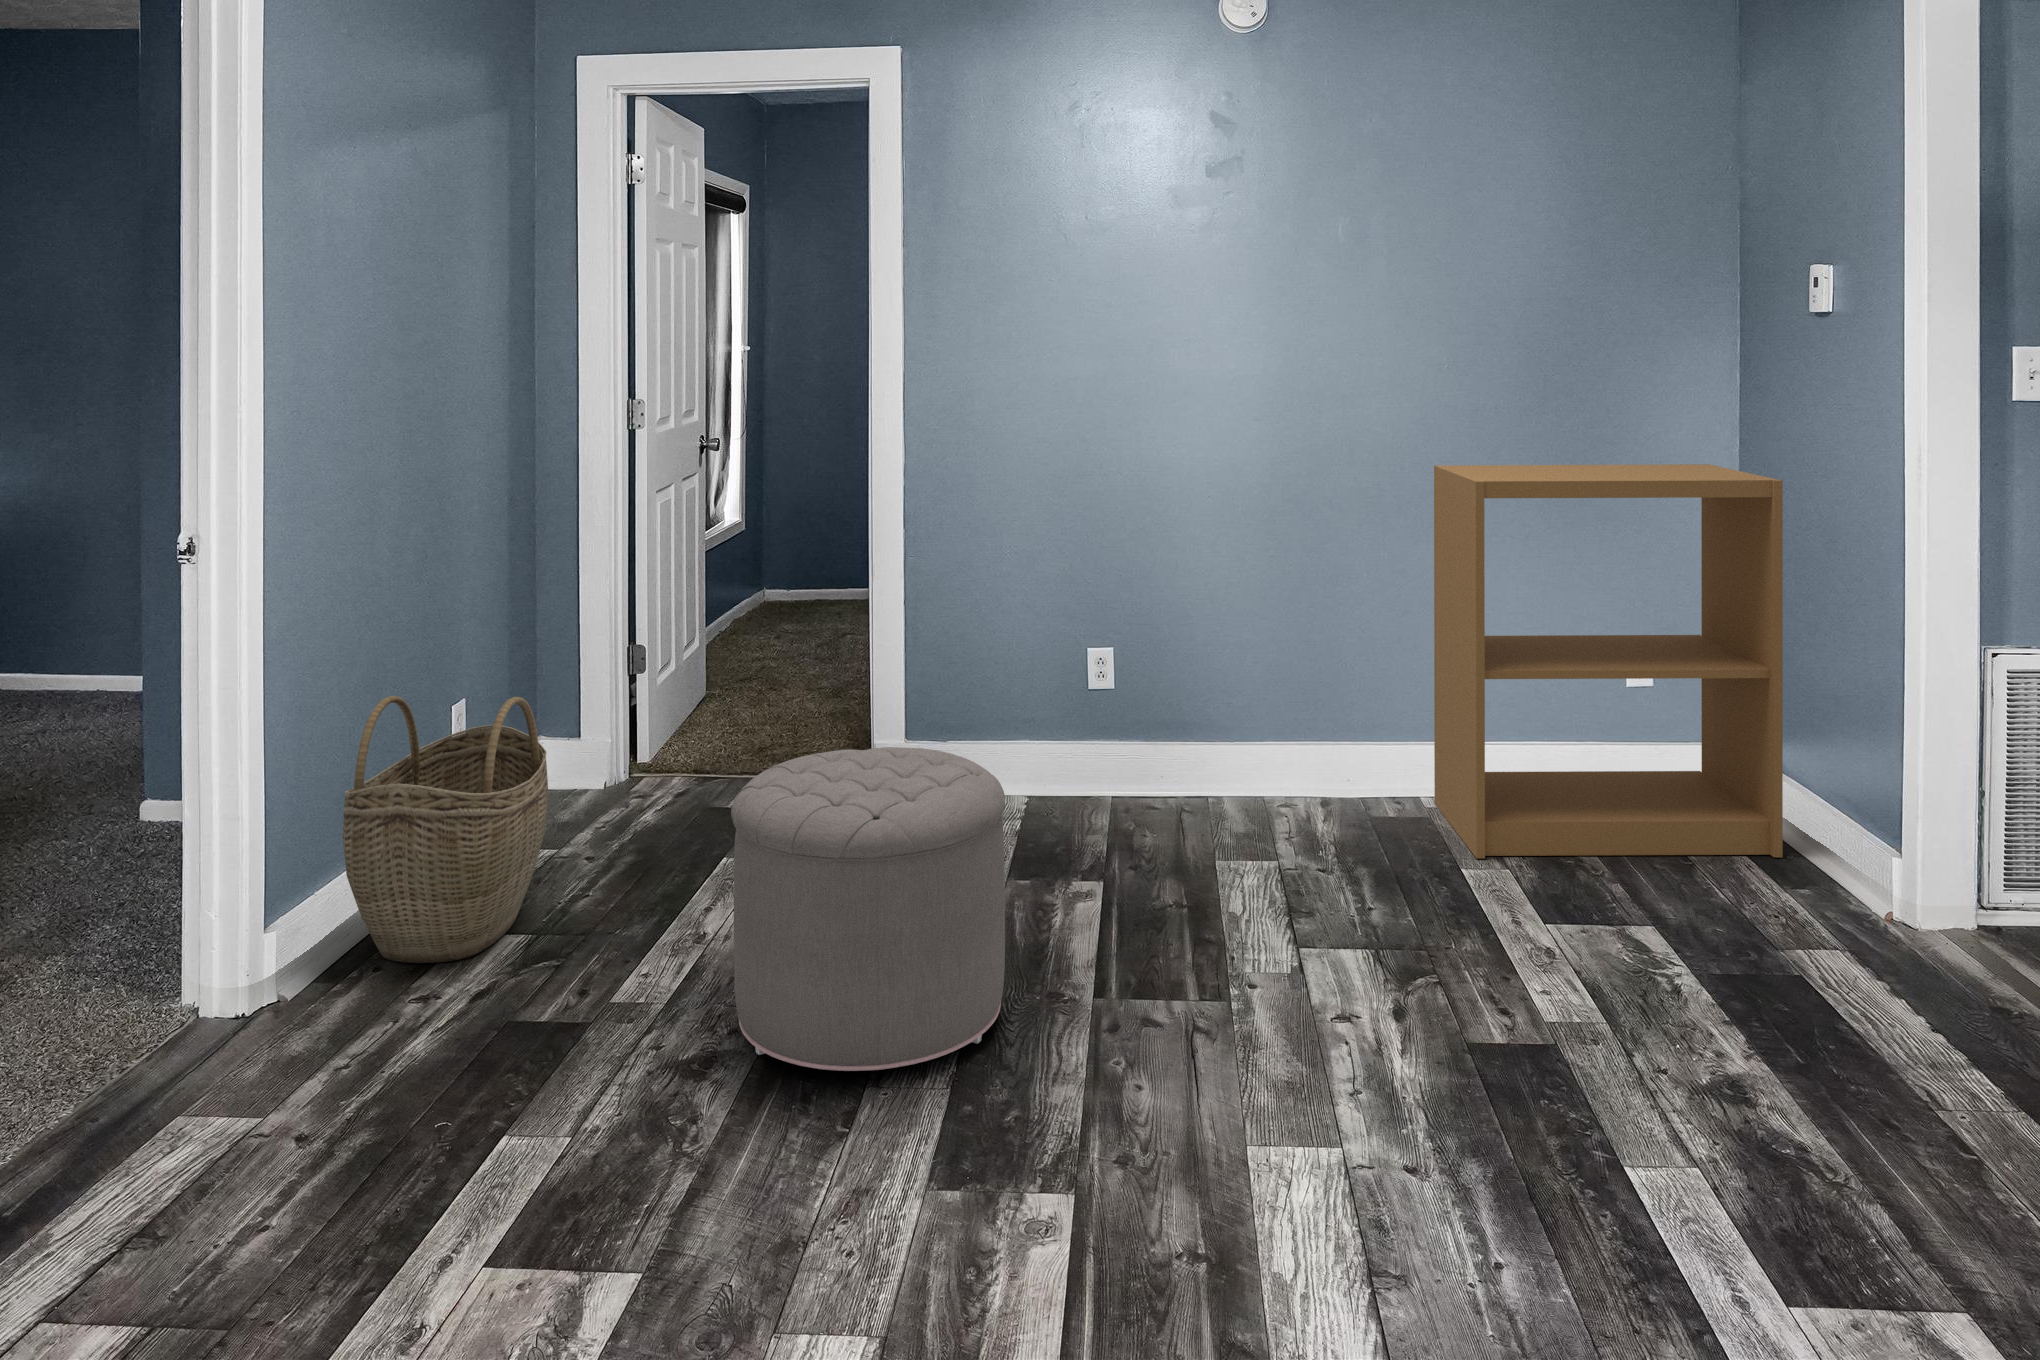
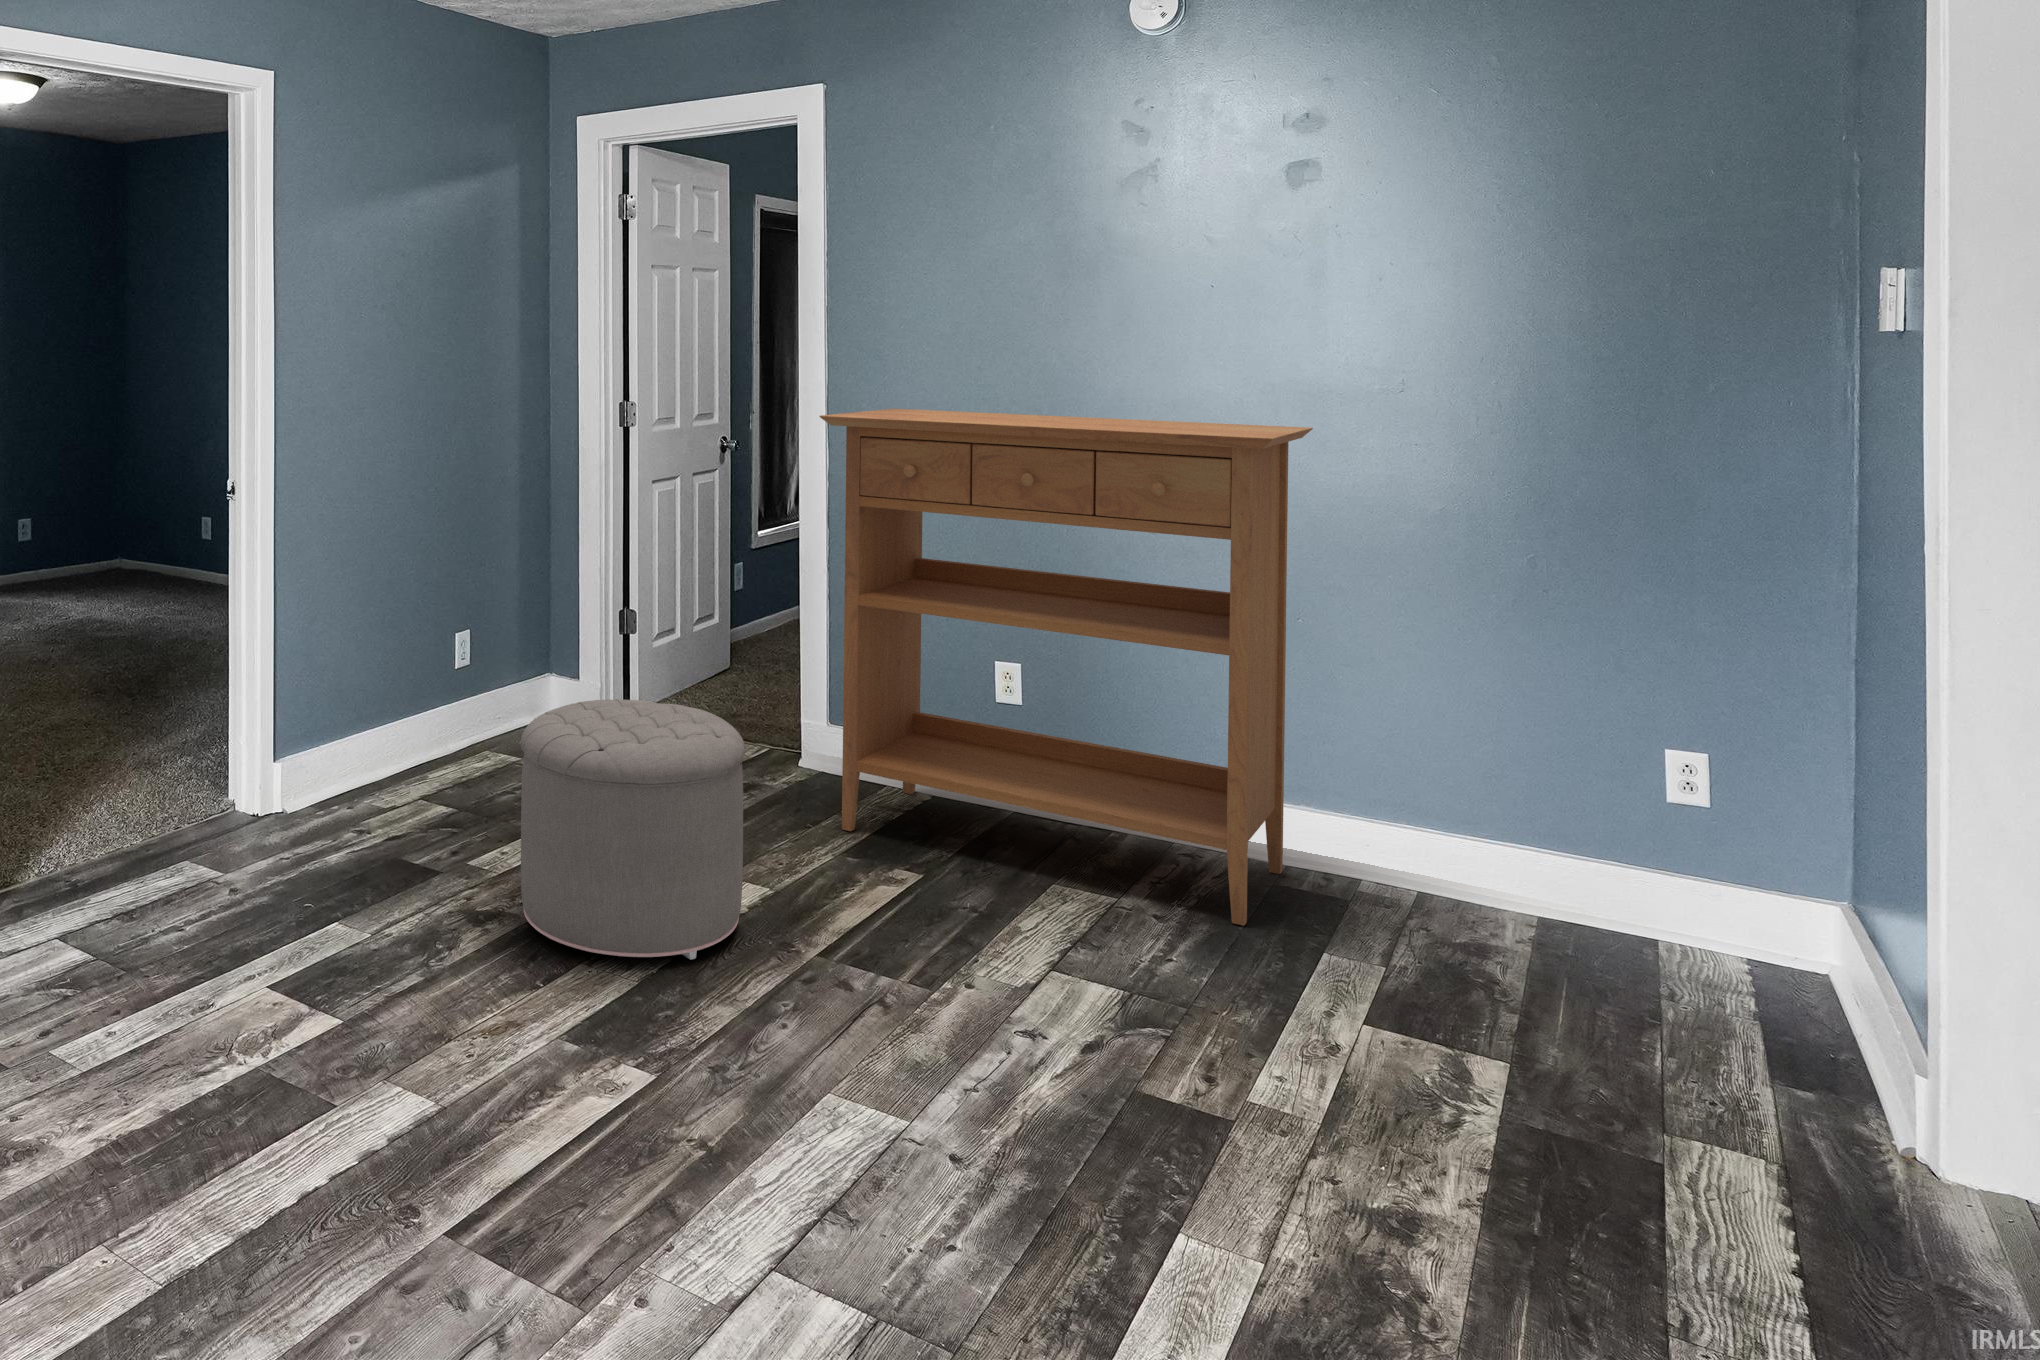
console table: none [958,390,1418,861] -> present [820,409,1313,926]
bookshelf: present [1434,464,1783,858] -> none [1349,514,1802,1044]
woven basket: present [343,696,548,963] -> none [334,613,488,812]

